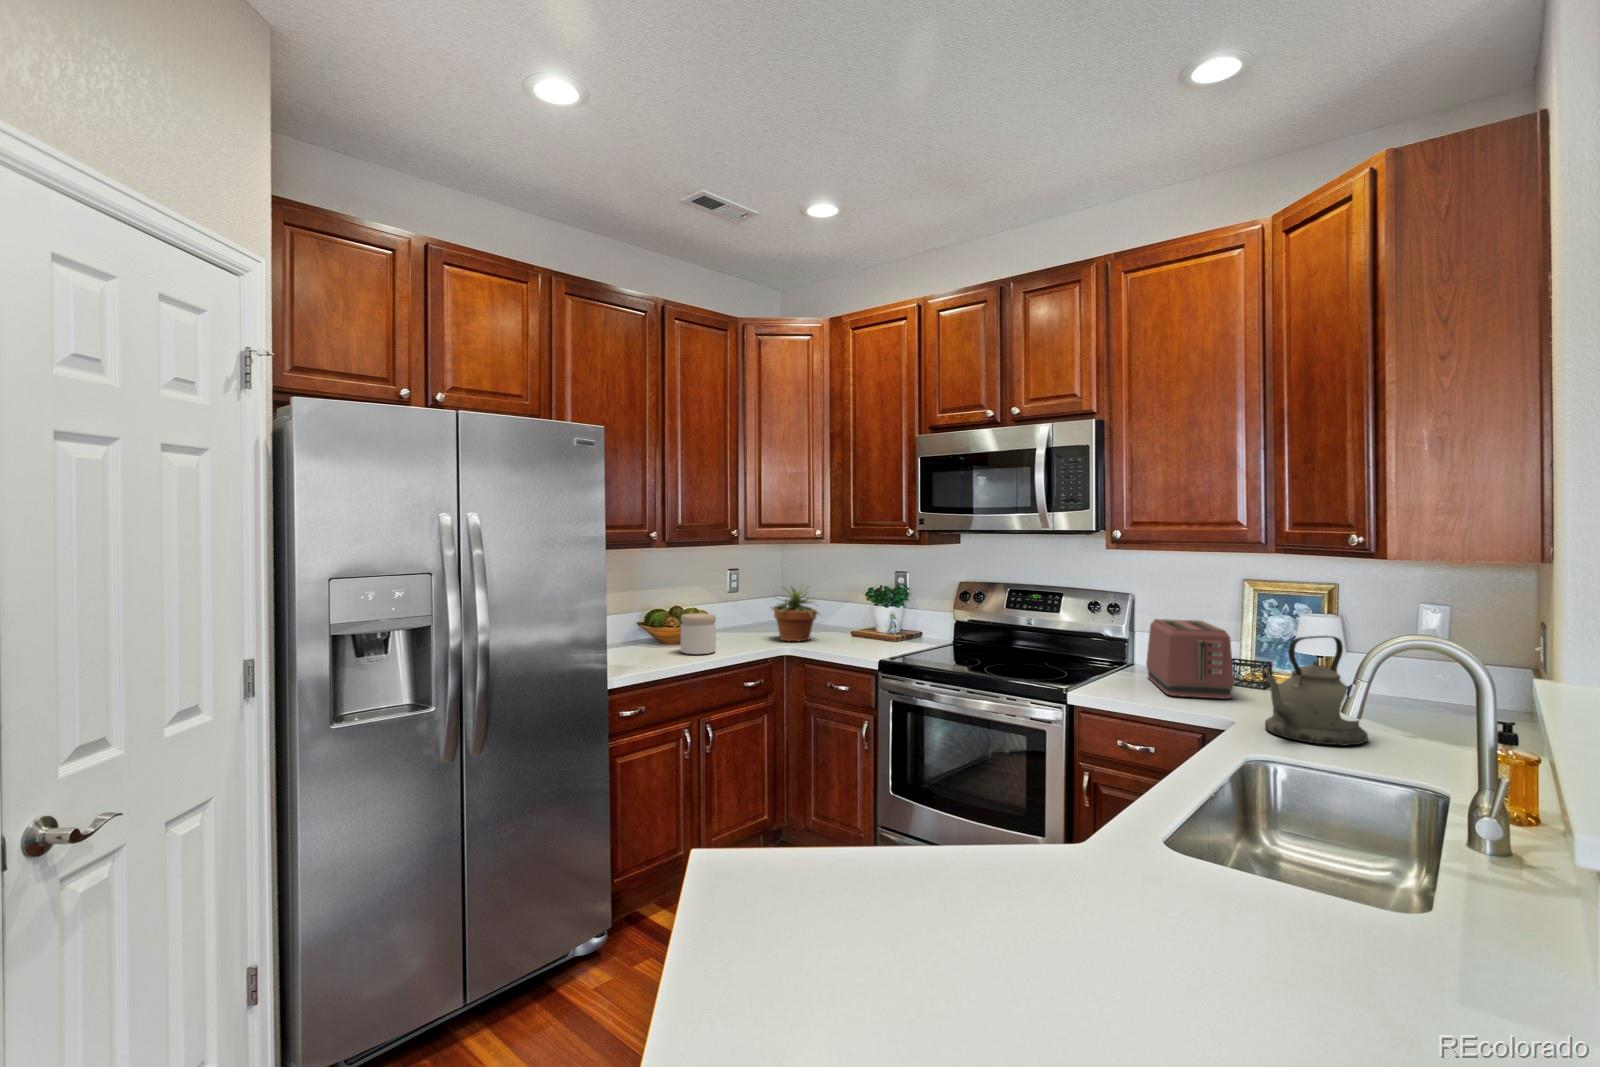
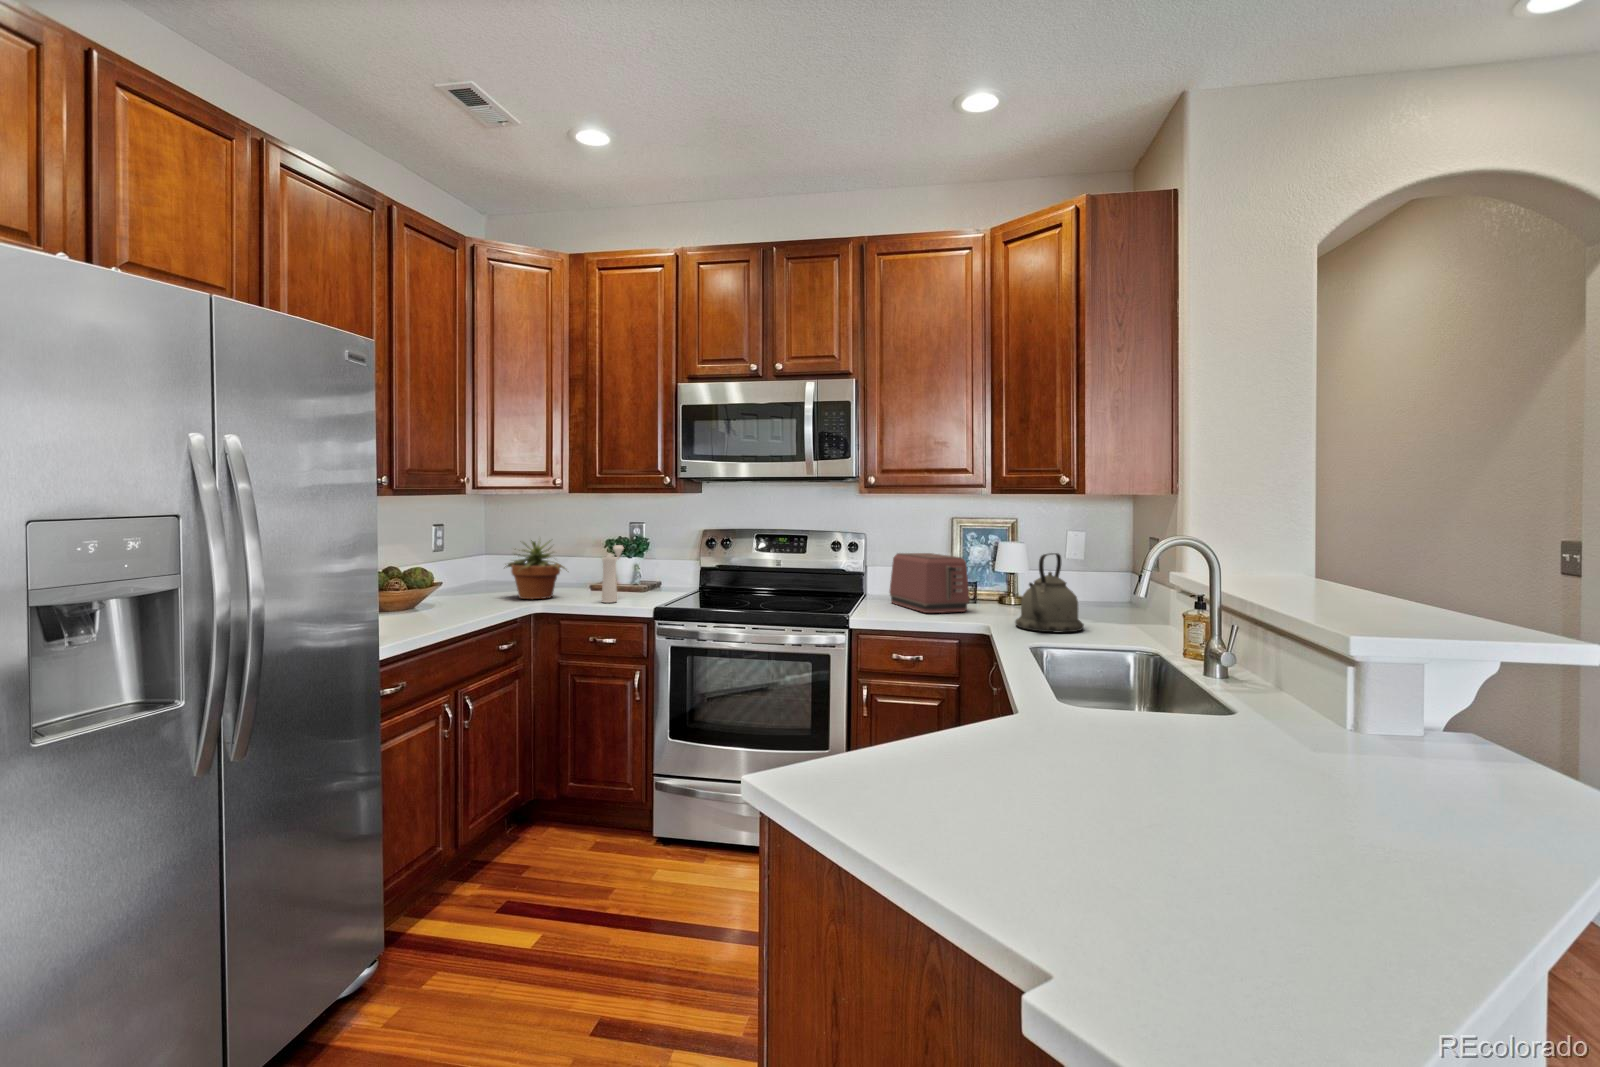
pepper mill: none [842,594,869,650] -> present [602,545,624,603]
jar: present [680,613,716,654] -> none [420,572,465,618]

